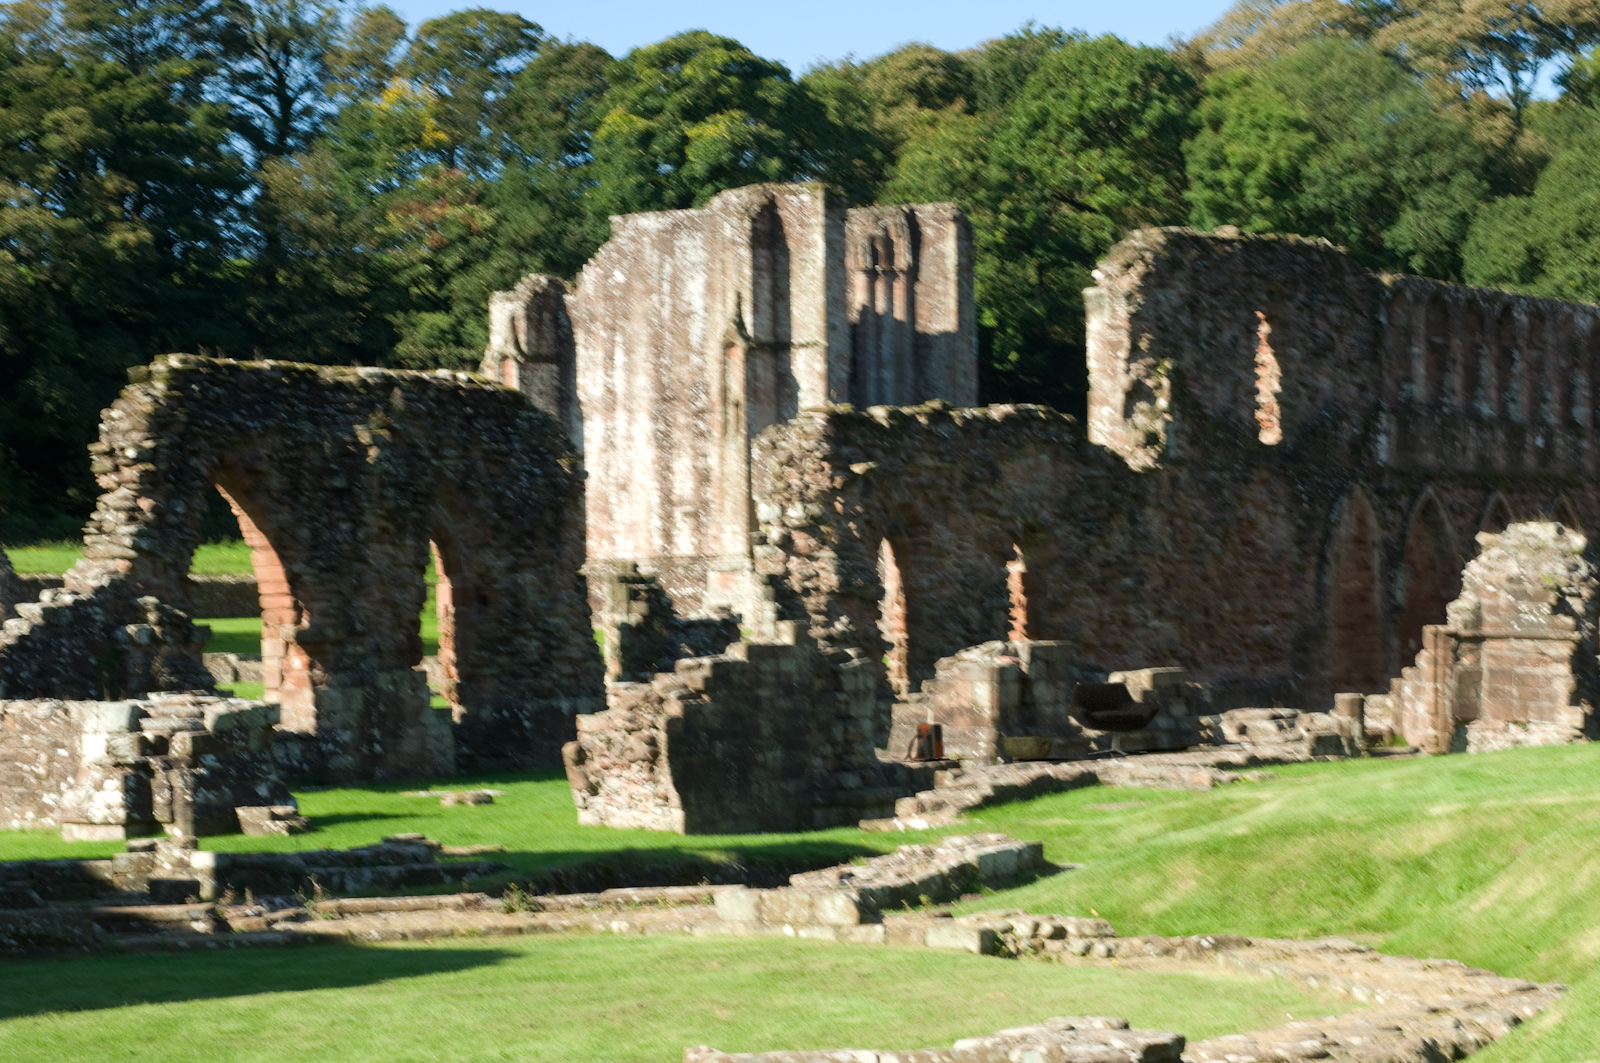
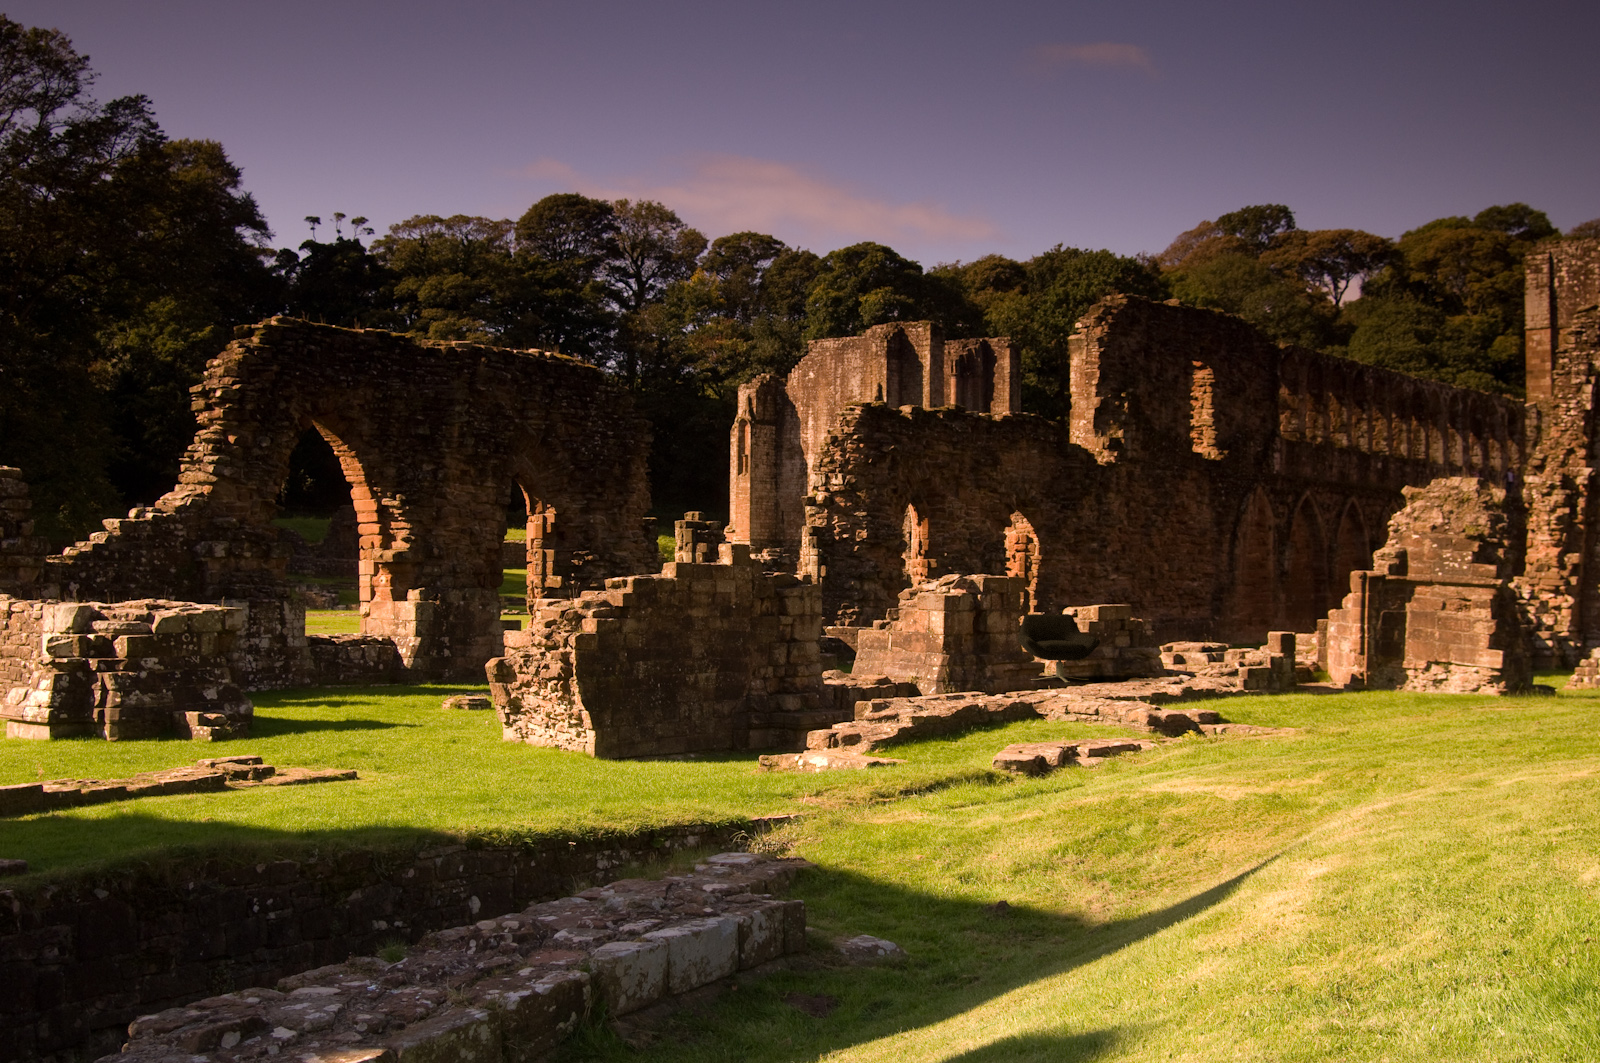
backpack: present [903,723,945,761] -> none [860,646,905,681]
woven basket: present [1002,737,1054,760] -> none [951,663,999,685]

